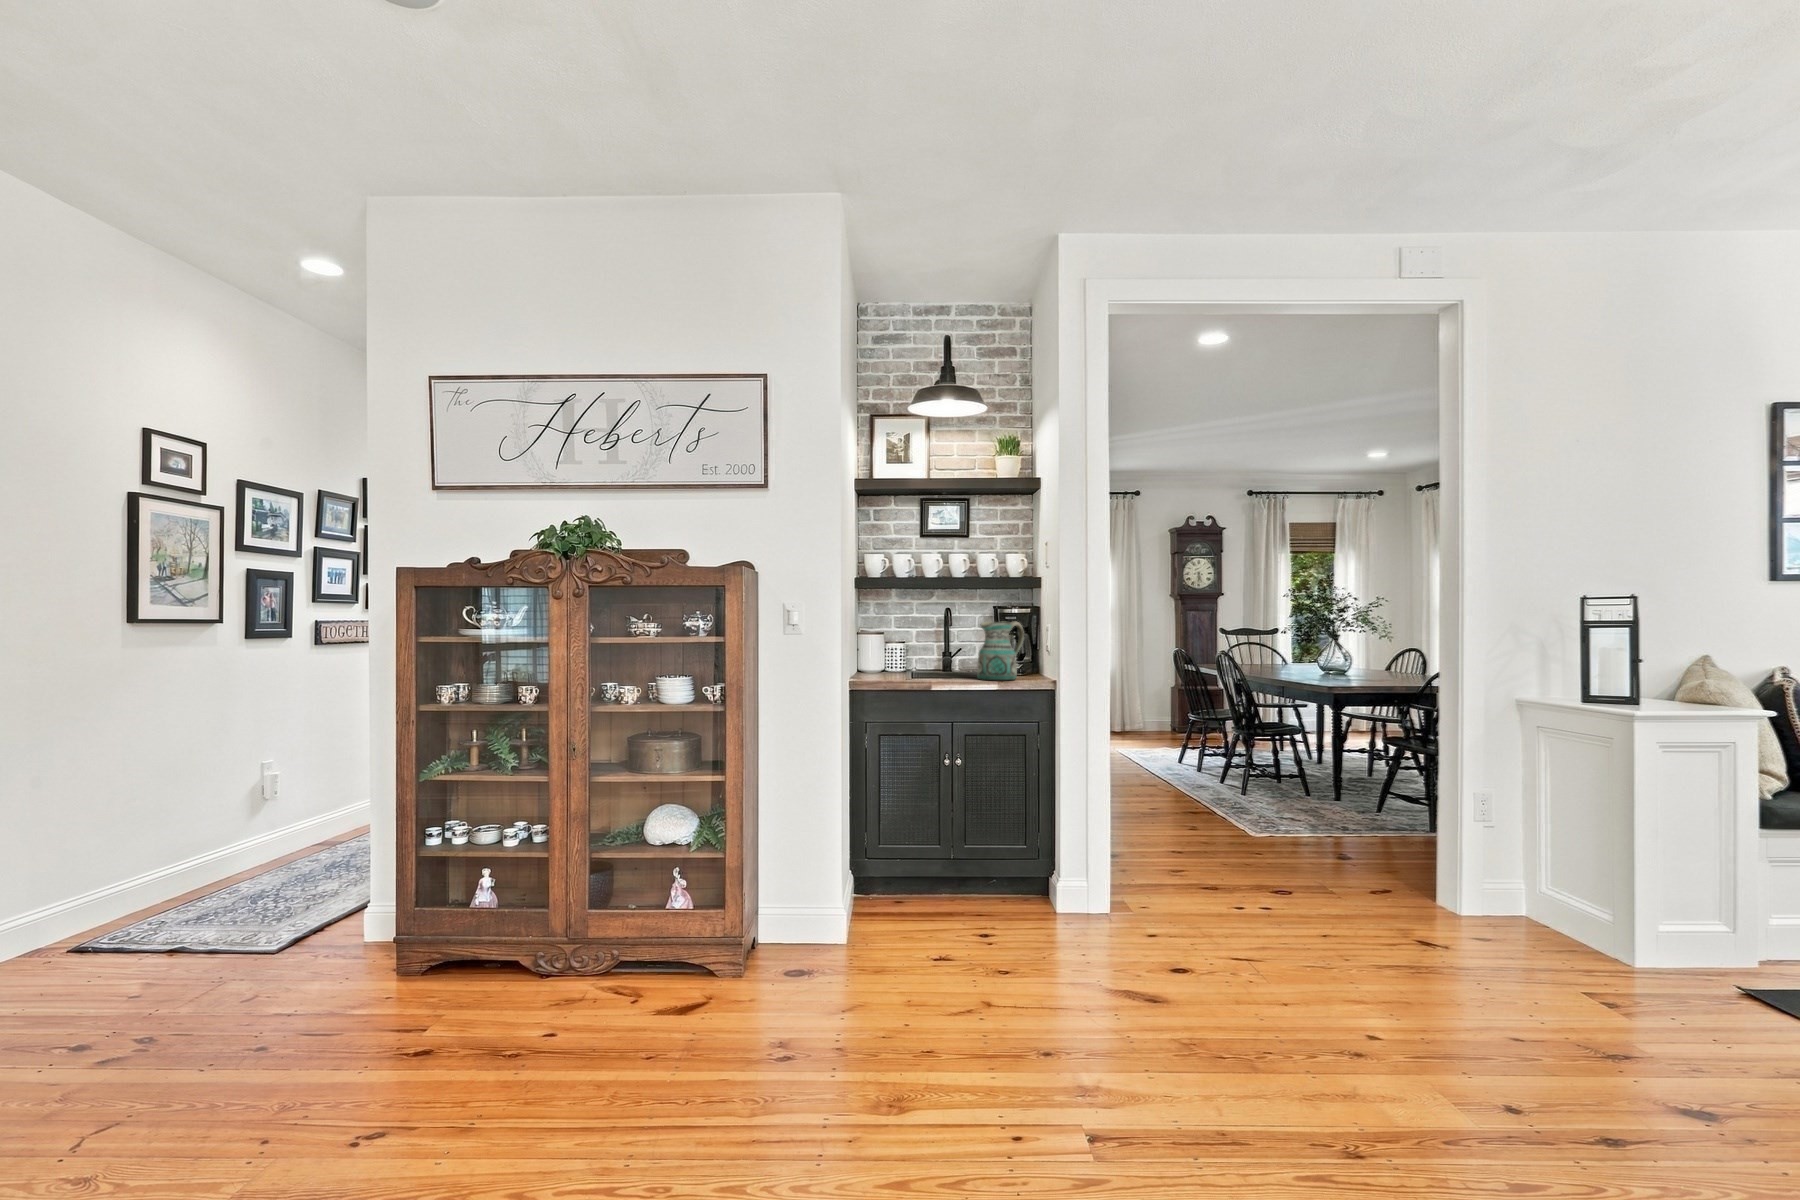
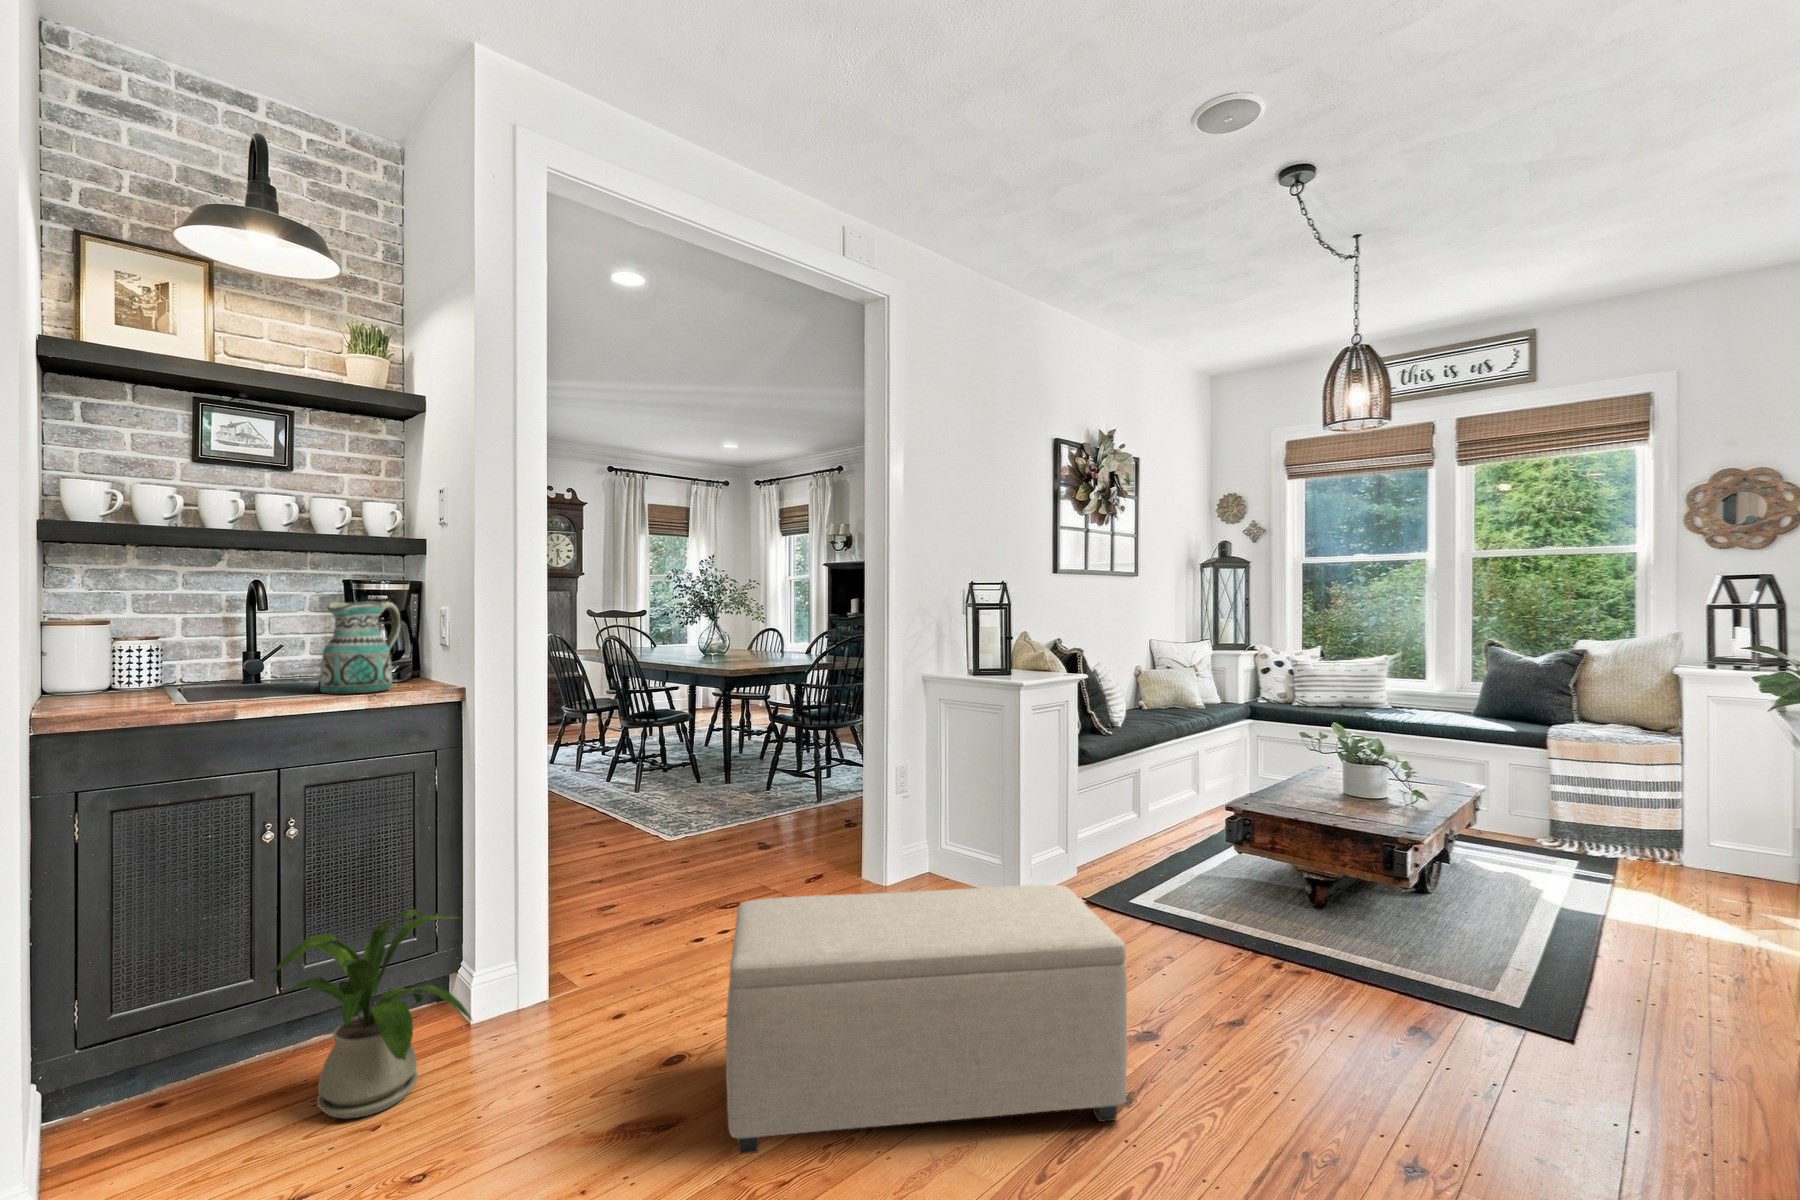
house plant: none [941,818,1049,940] -> present [271,909,471,1119]
ottoman: none [1191,859,1573,1128] -> present [726,885,1127,1154]

